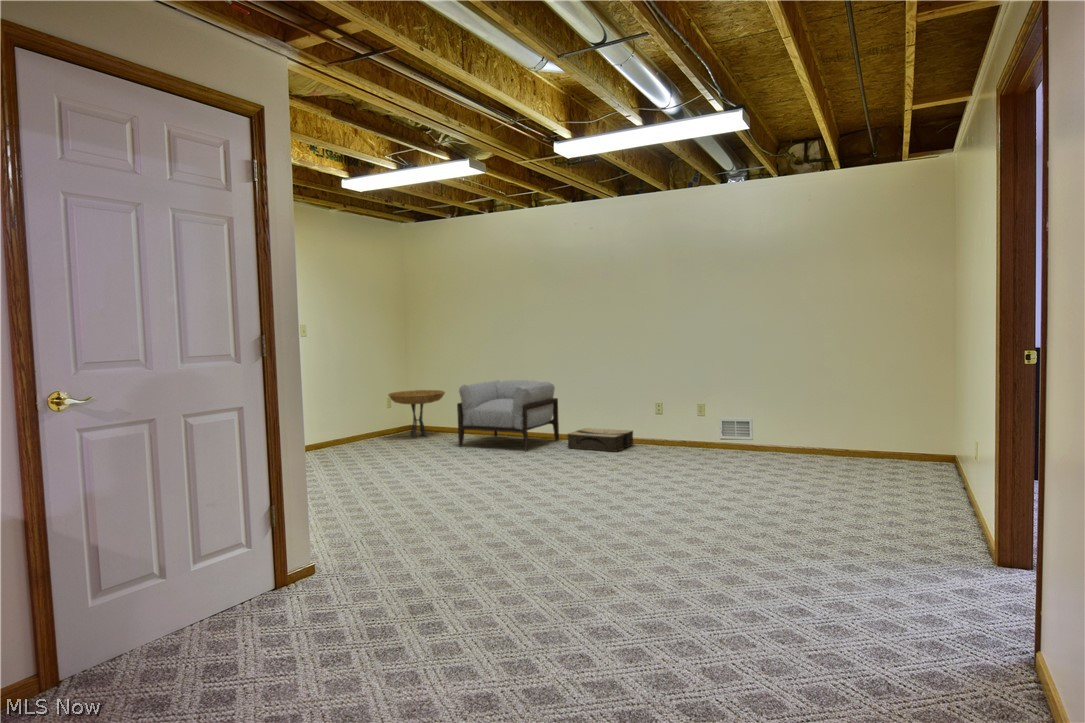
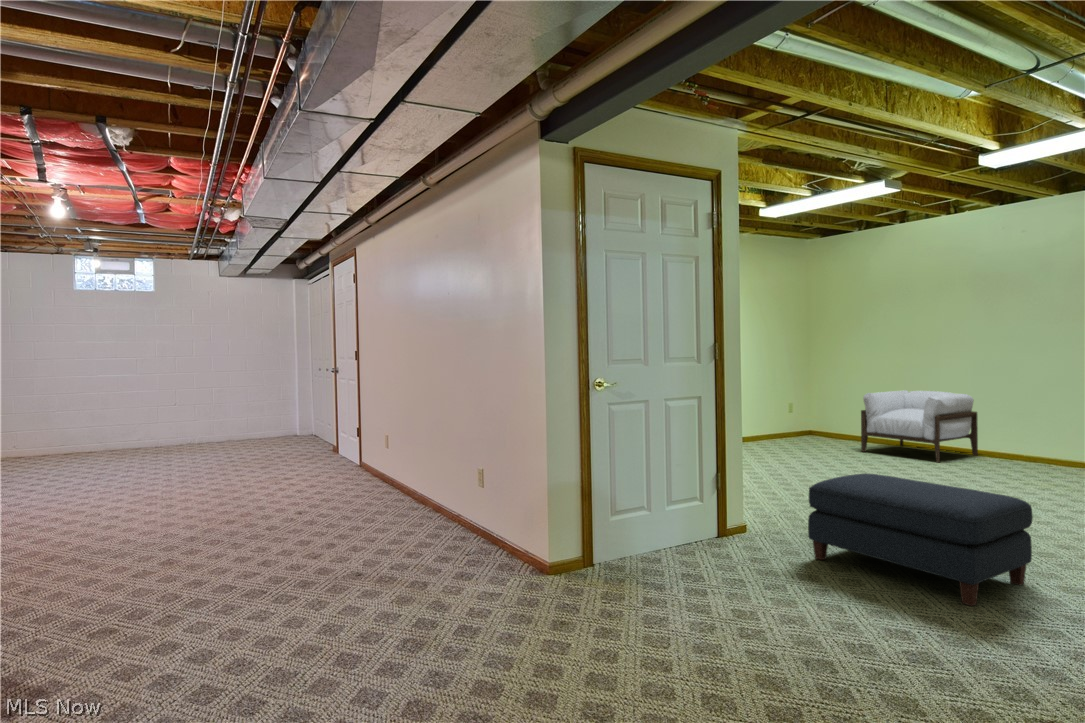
side table: present [388,390,445,438] -> none [789,397,847,441]
cardboard box: present [568,428,633,452] -> none [988,445,1078,473]
ottoman: none [384,485,606,633] -> present [808,473,1033,606]

